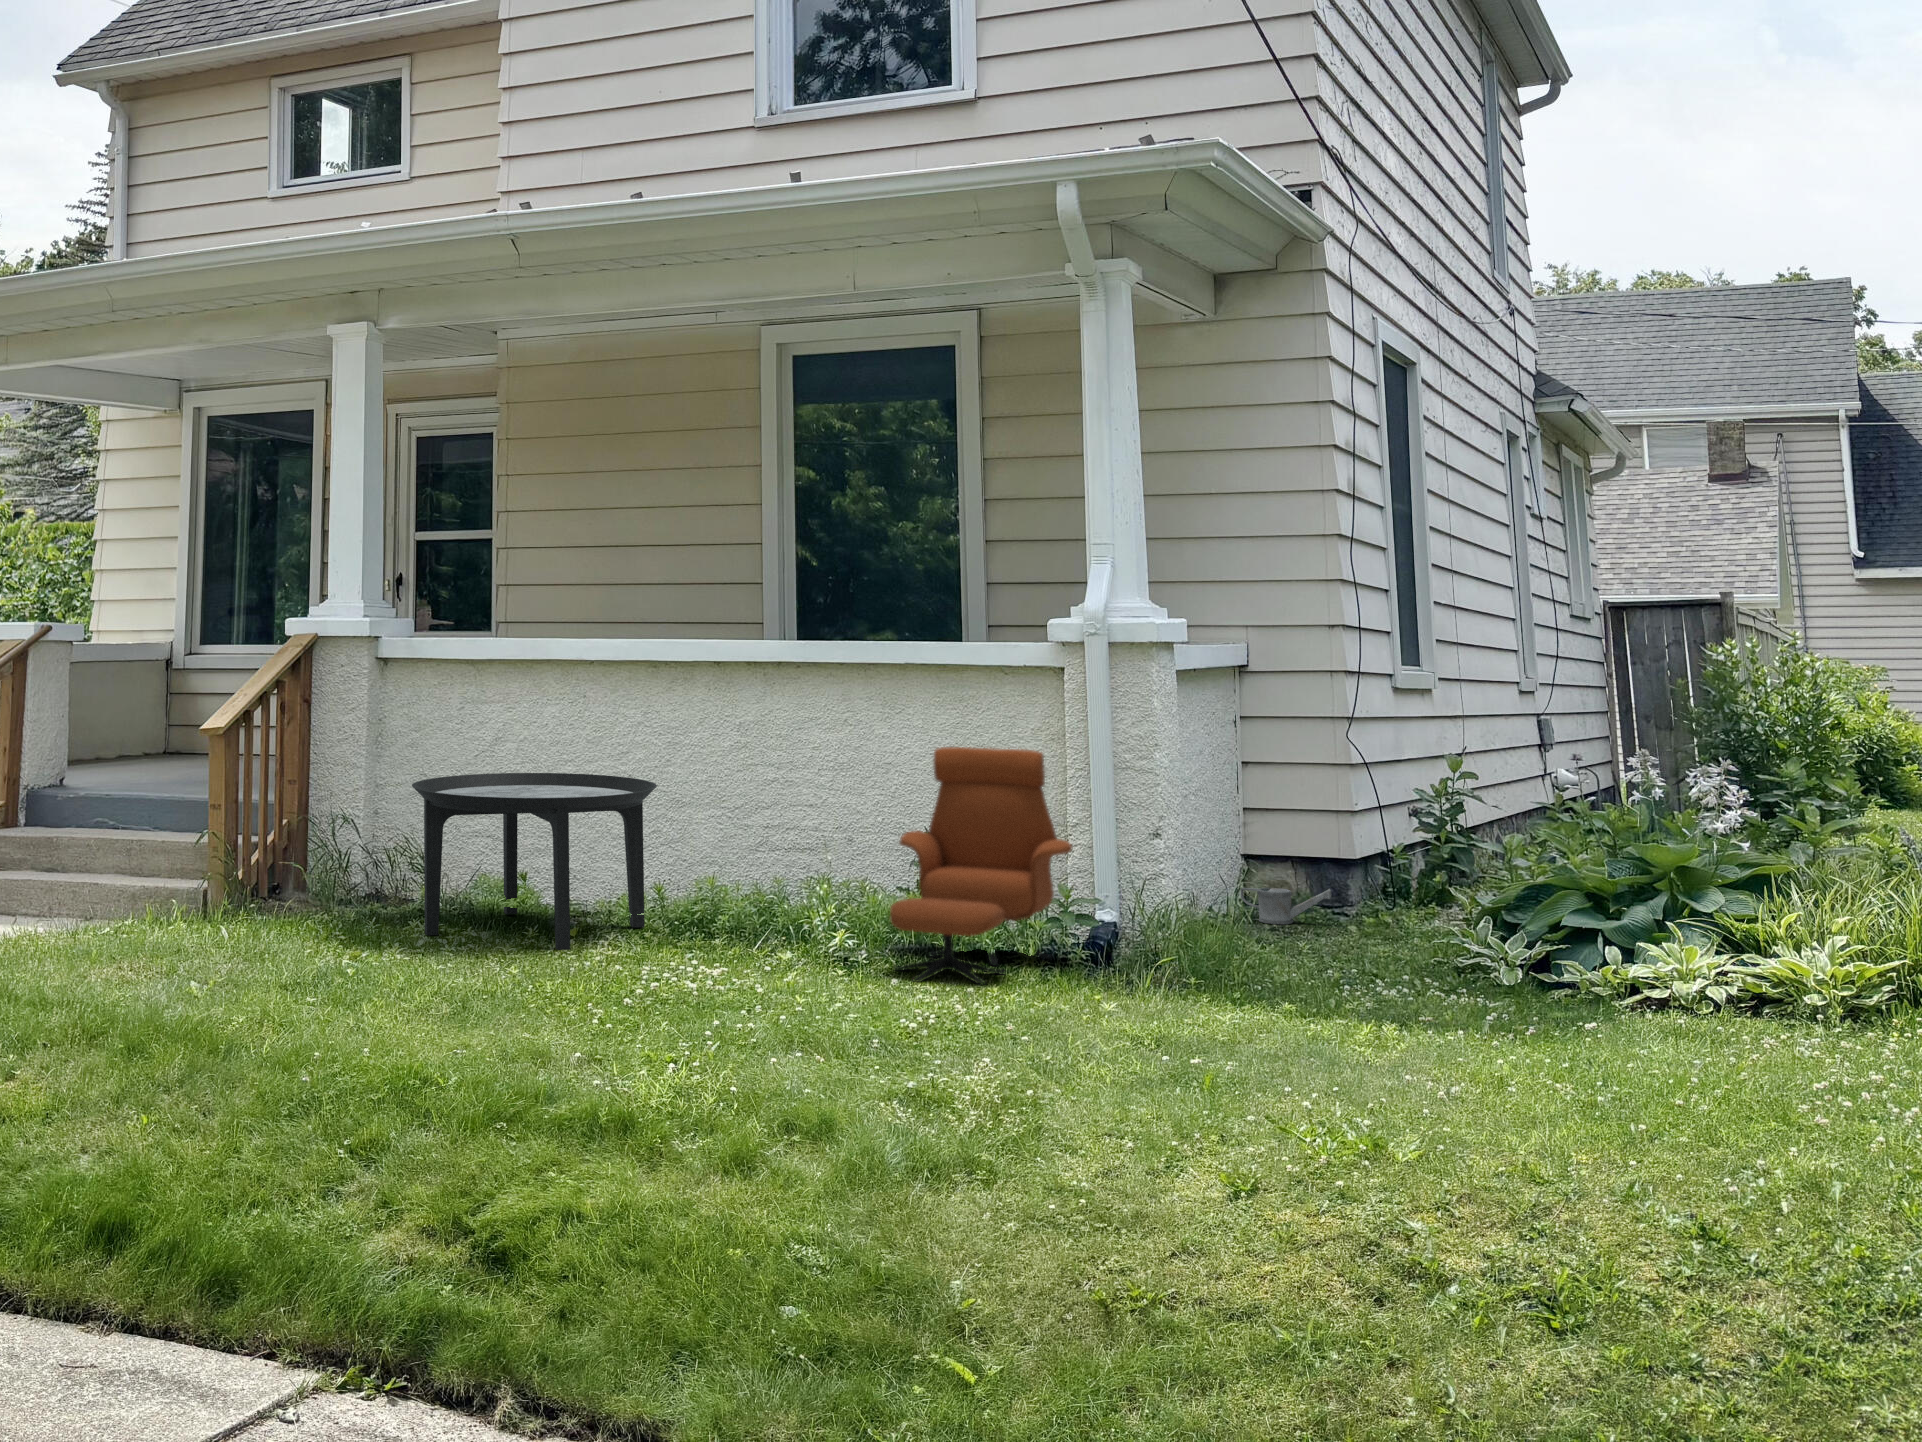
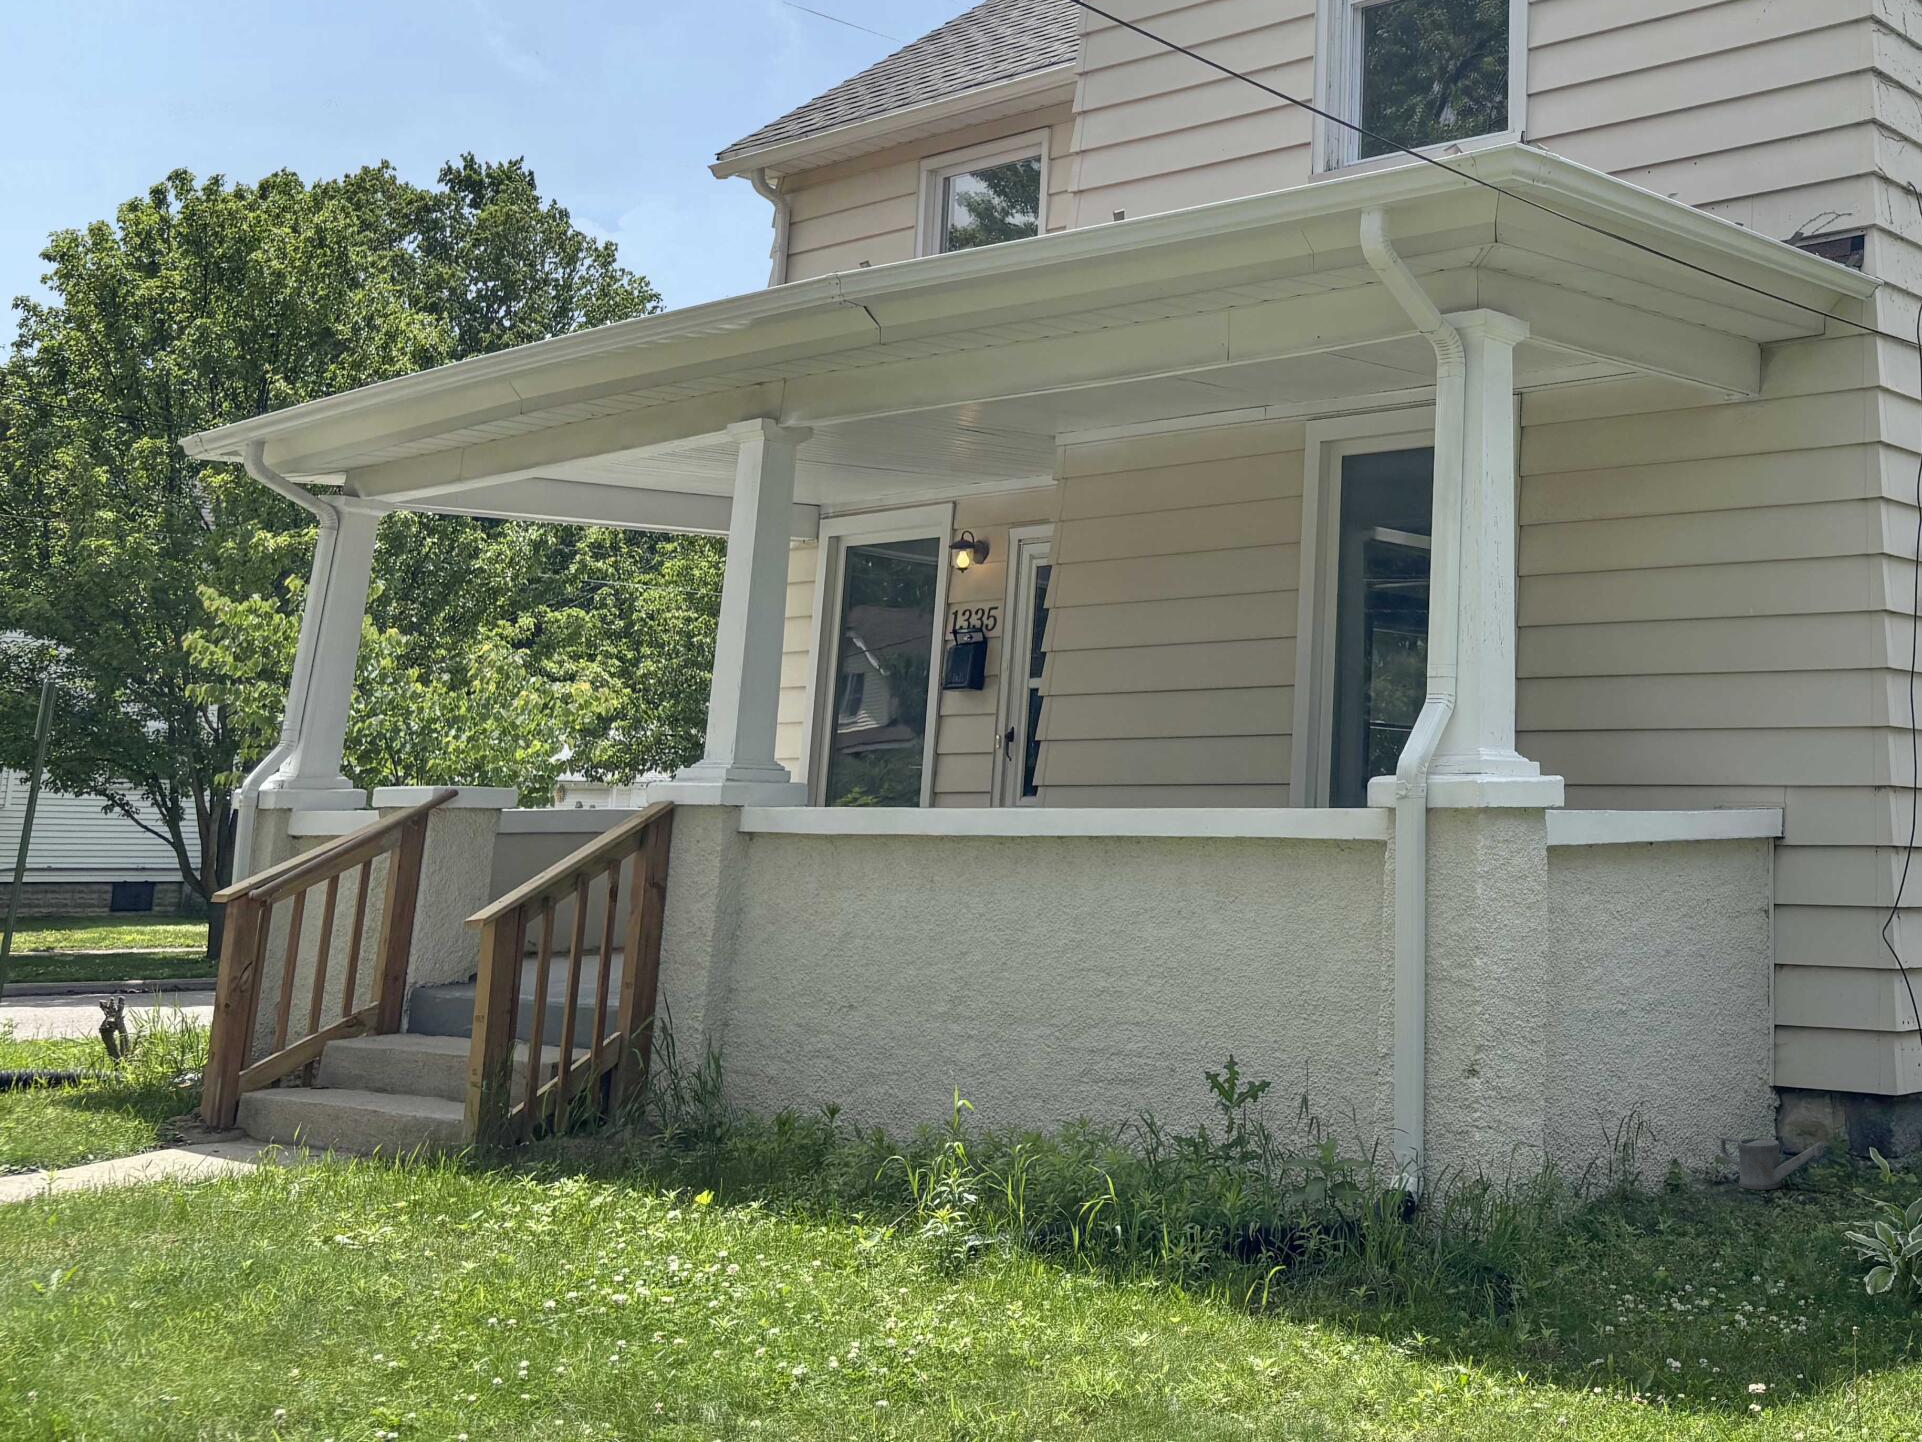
lounge chair: present [890,747,1072,985] -> none [1068,949,1373,1289]
round table: present [412,773,657,950] -> none [614,978,945,1221]

